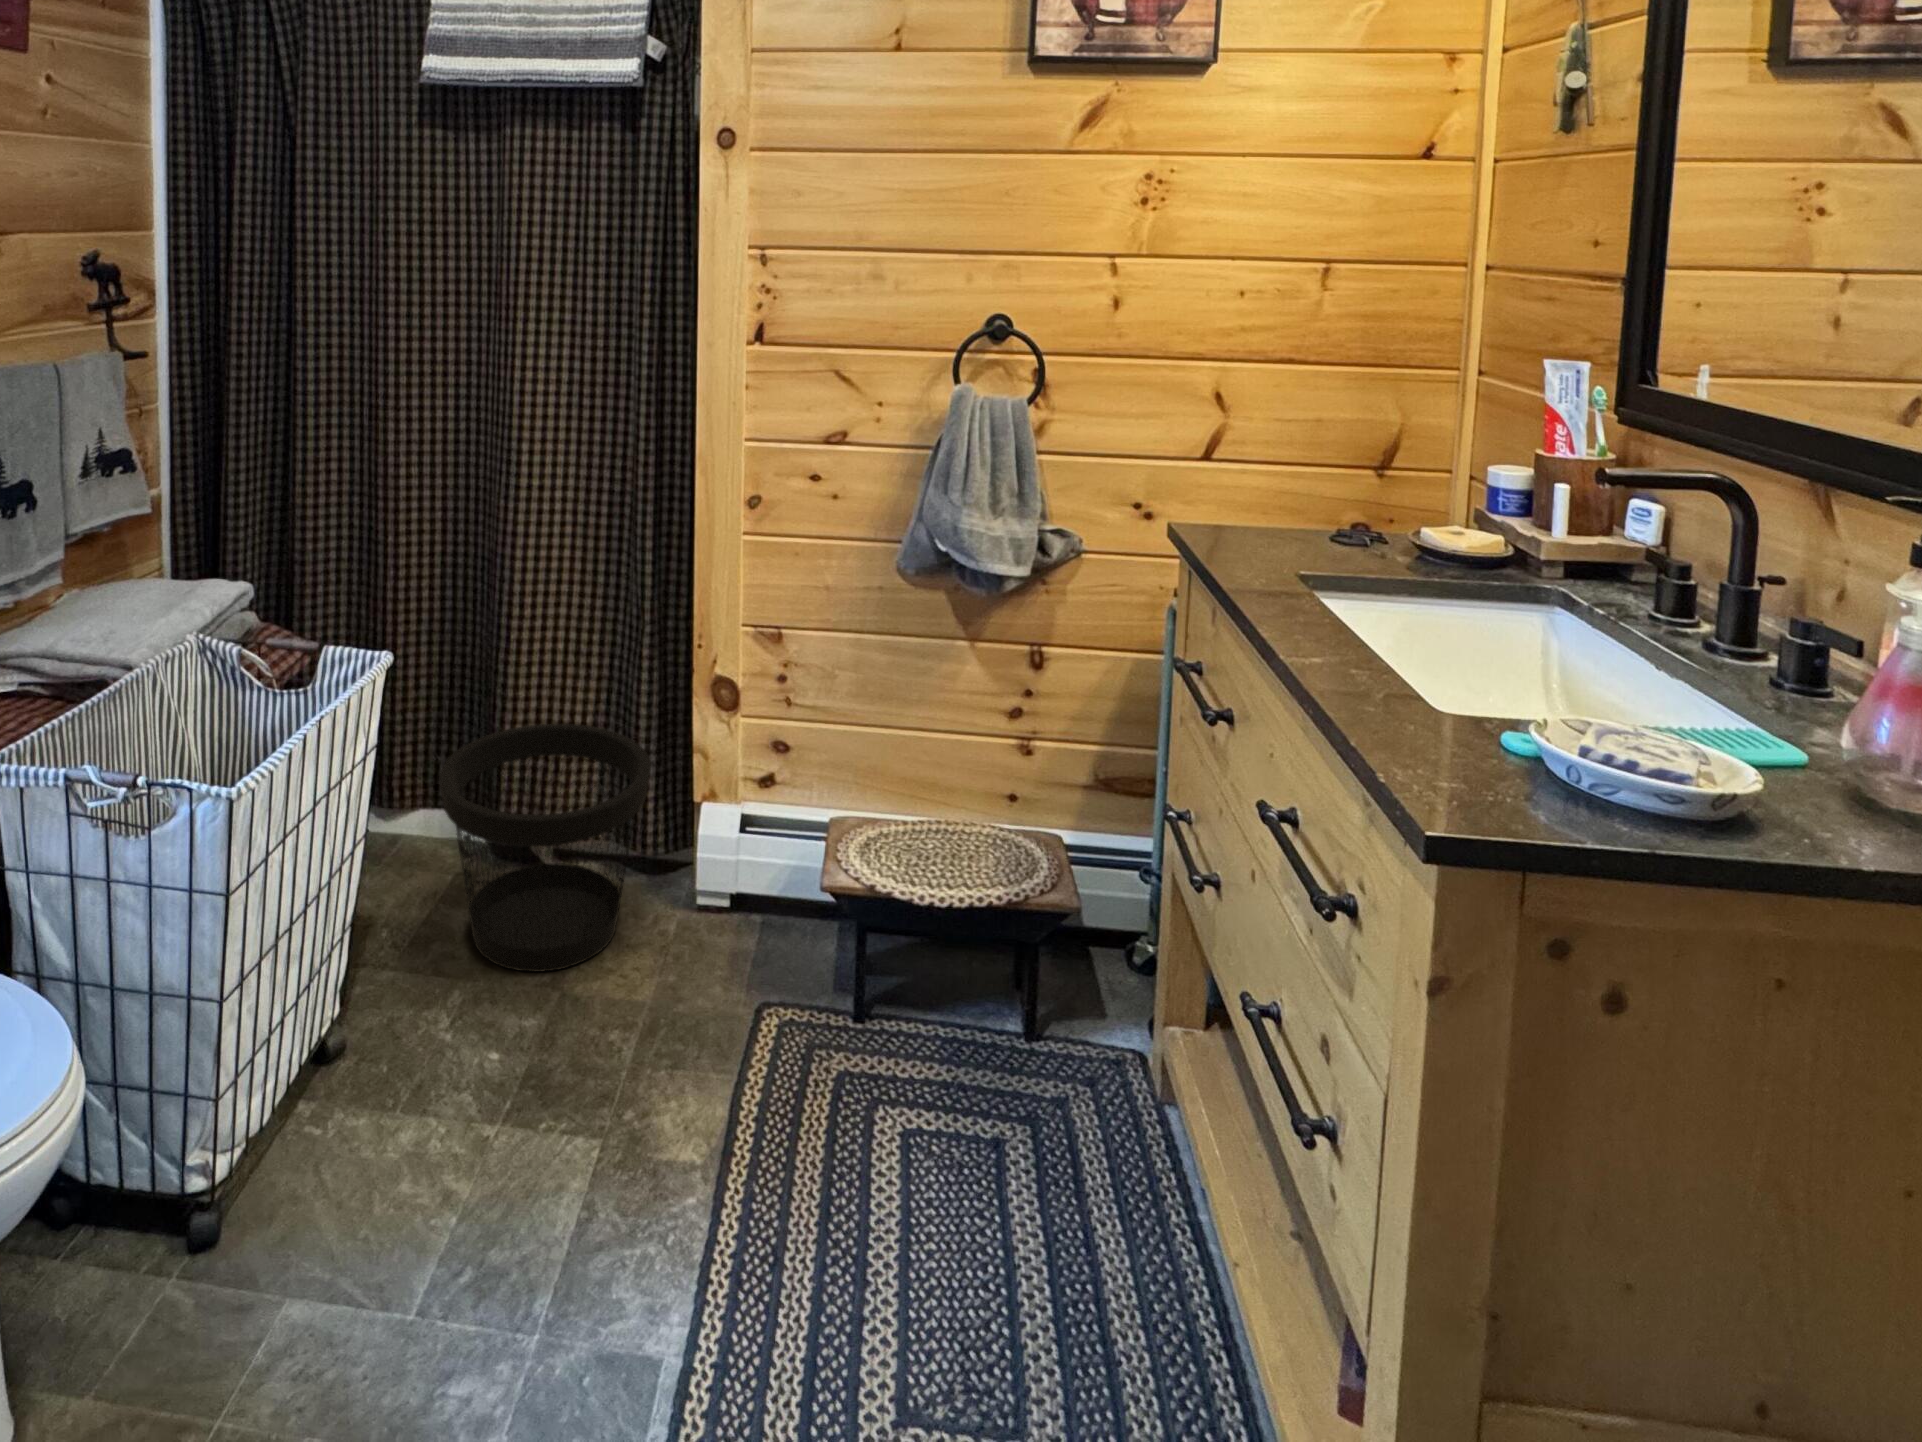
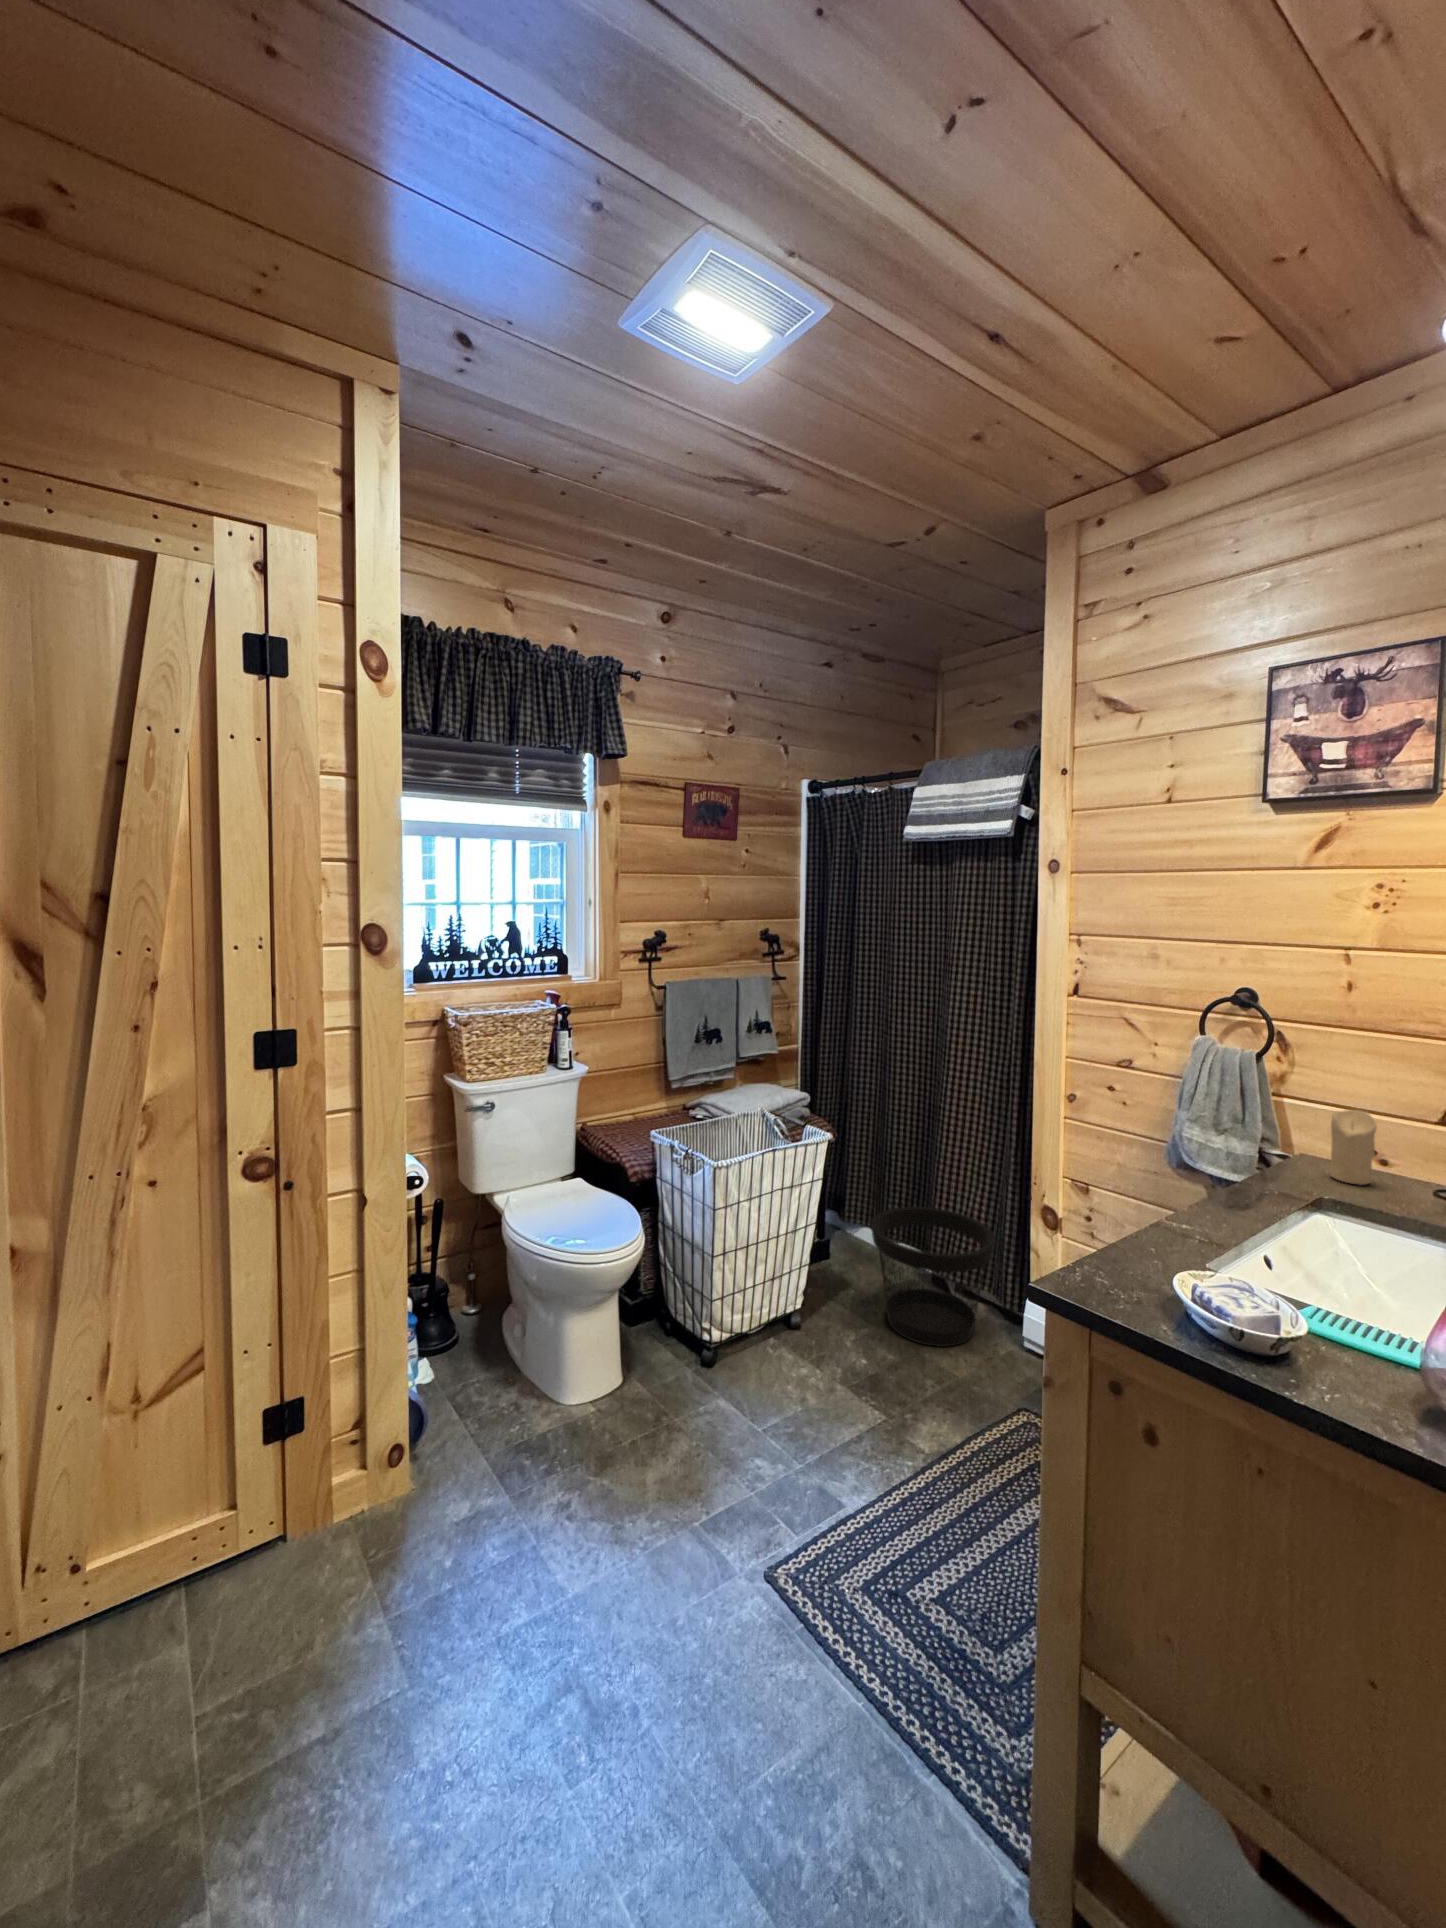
candle: none [1236,457,1287,550] -> present [1330,1110,1377,1185]

